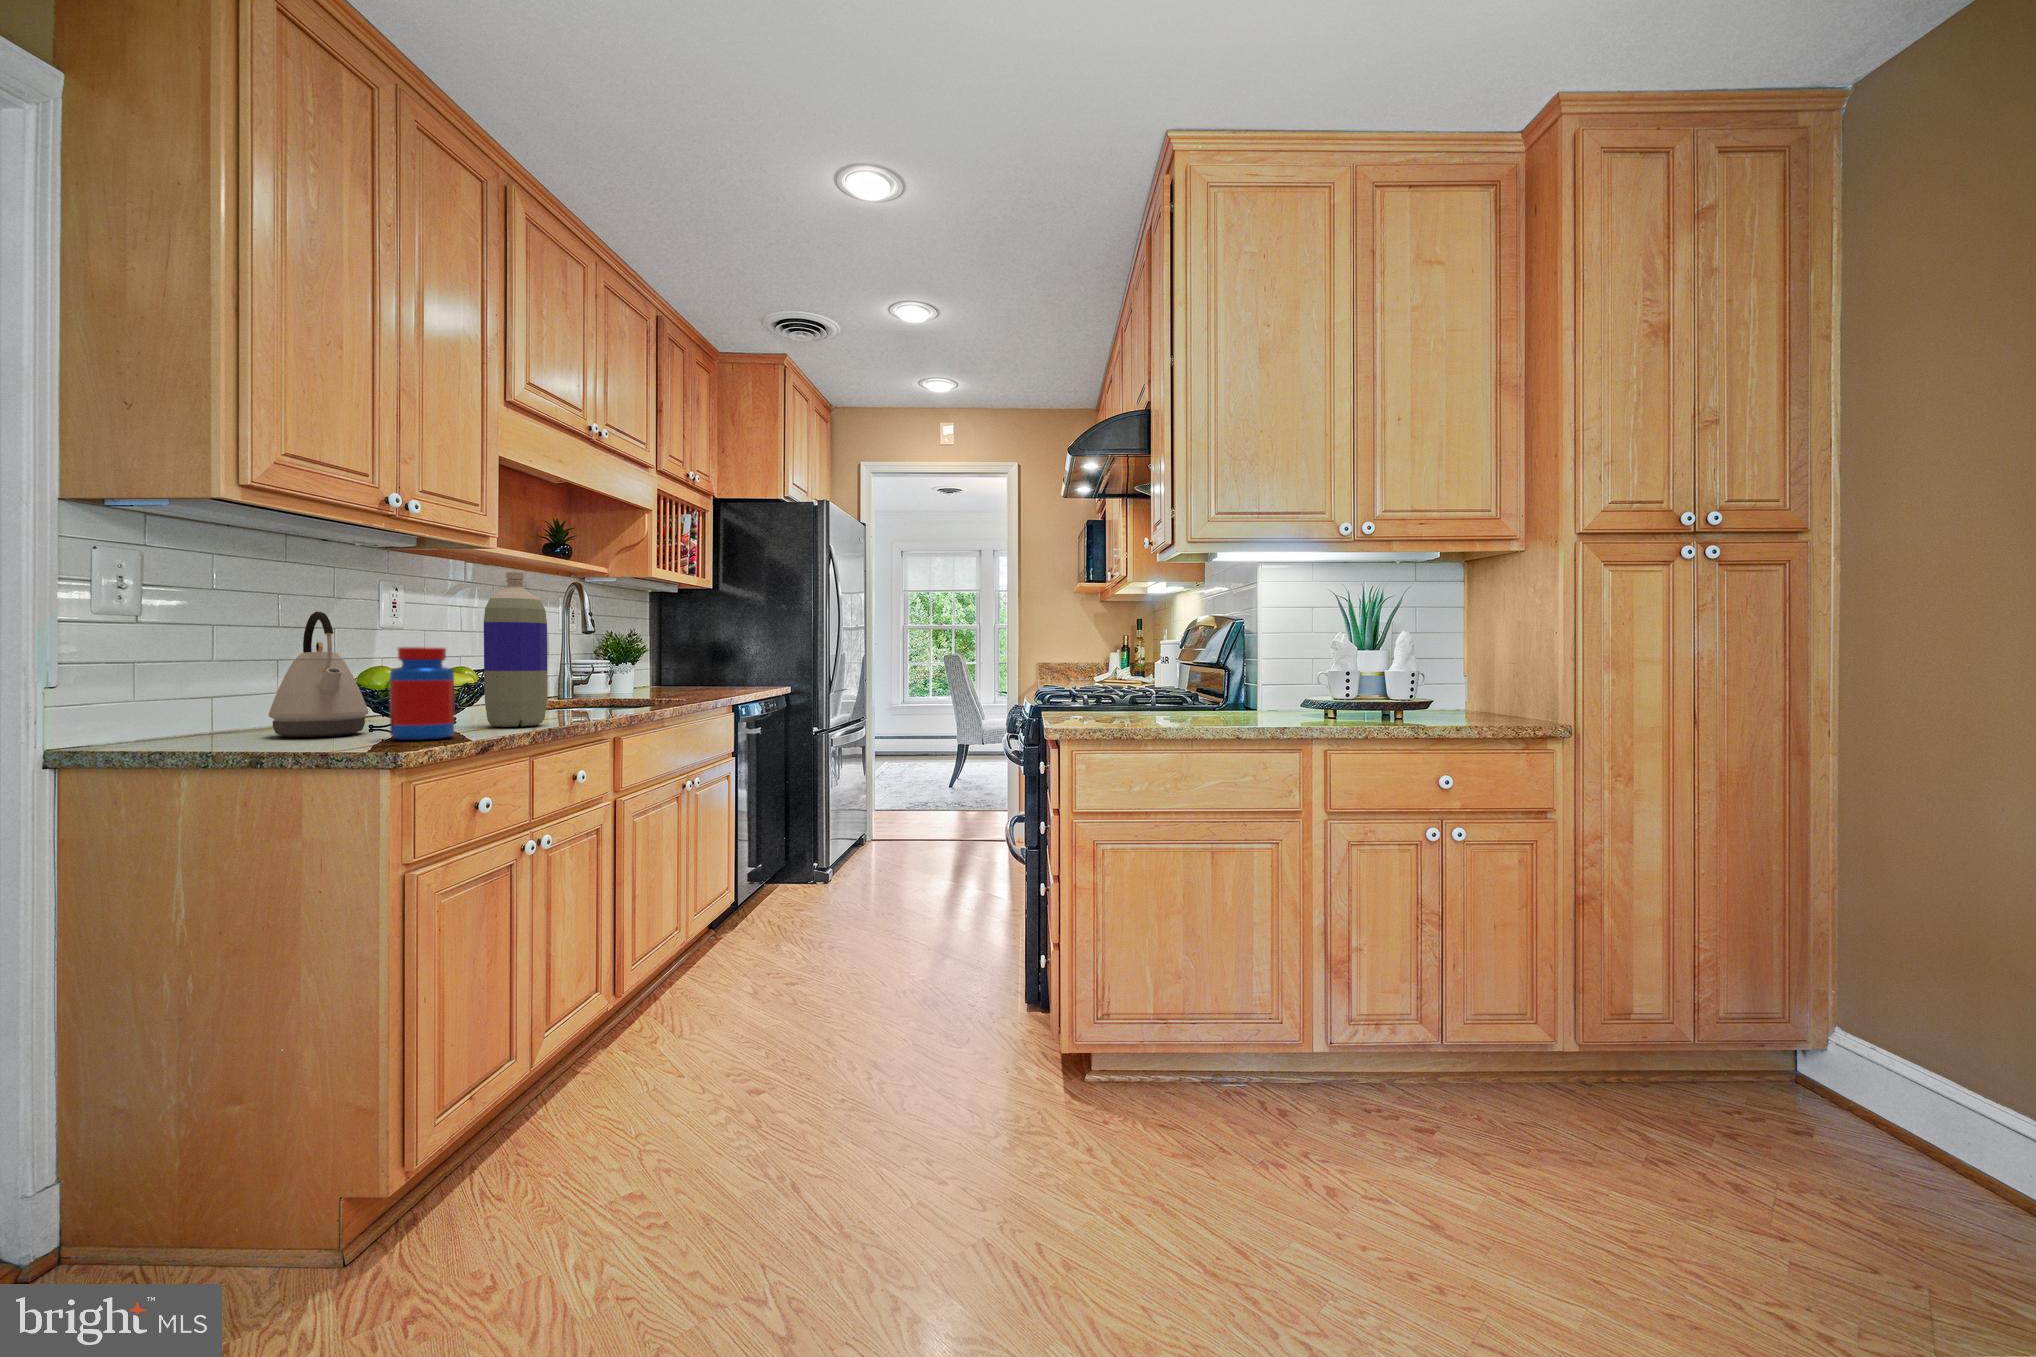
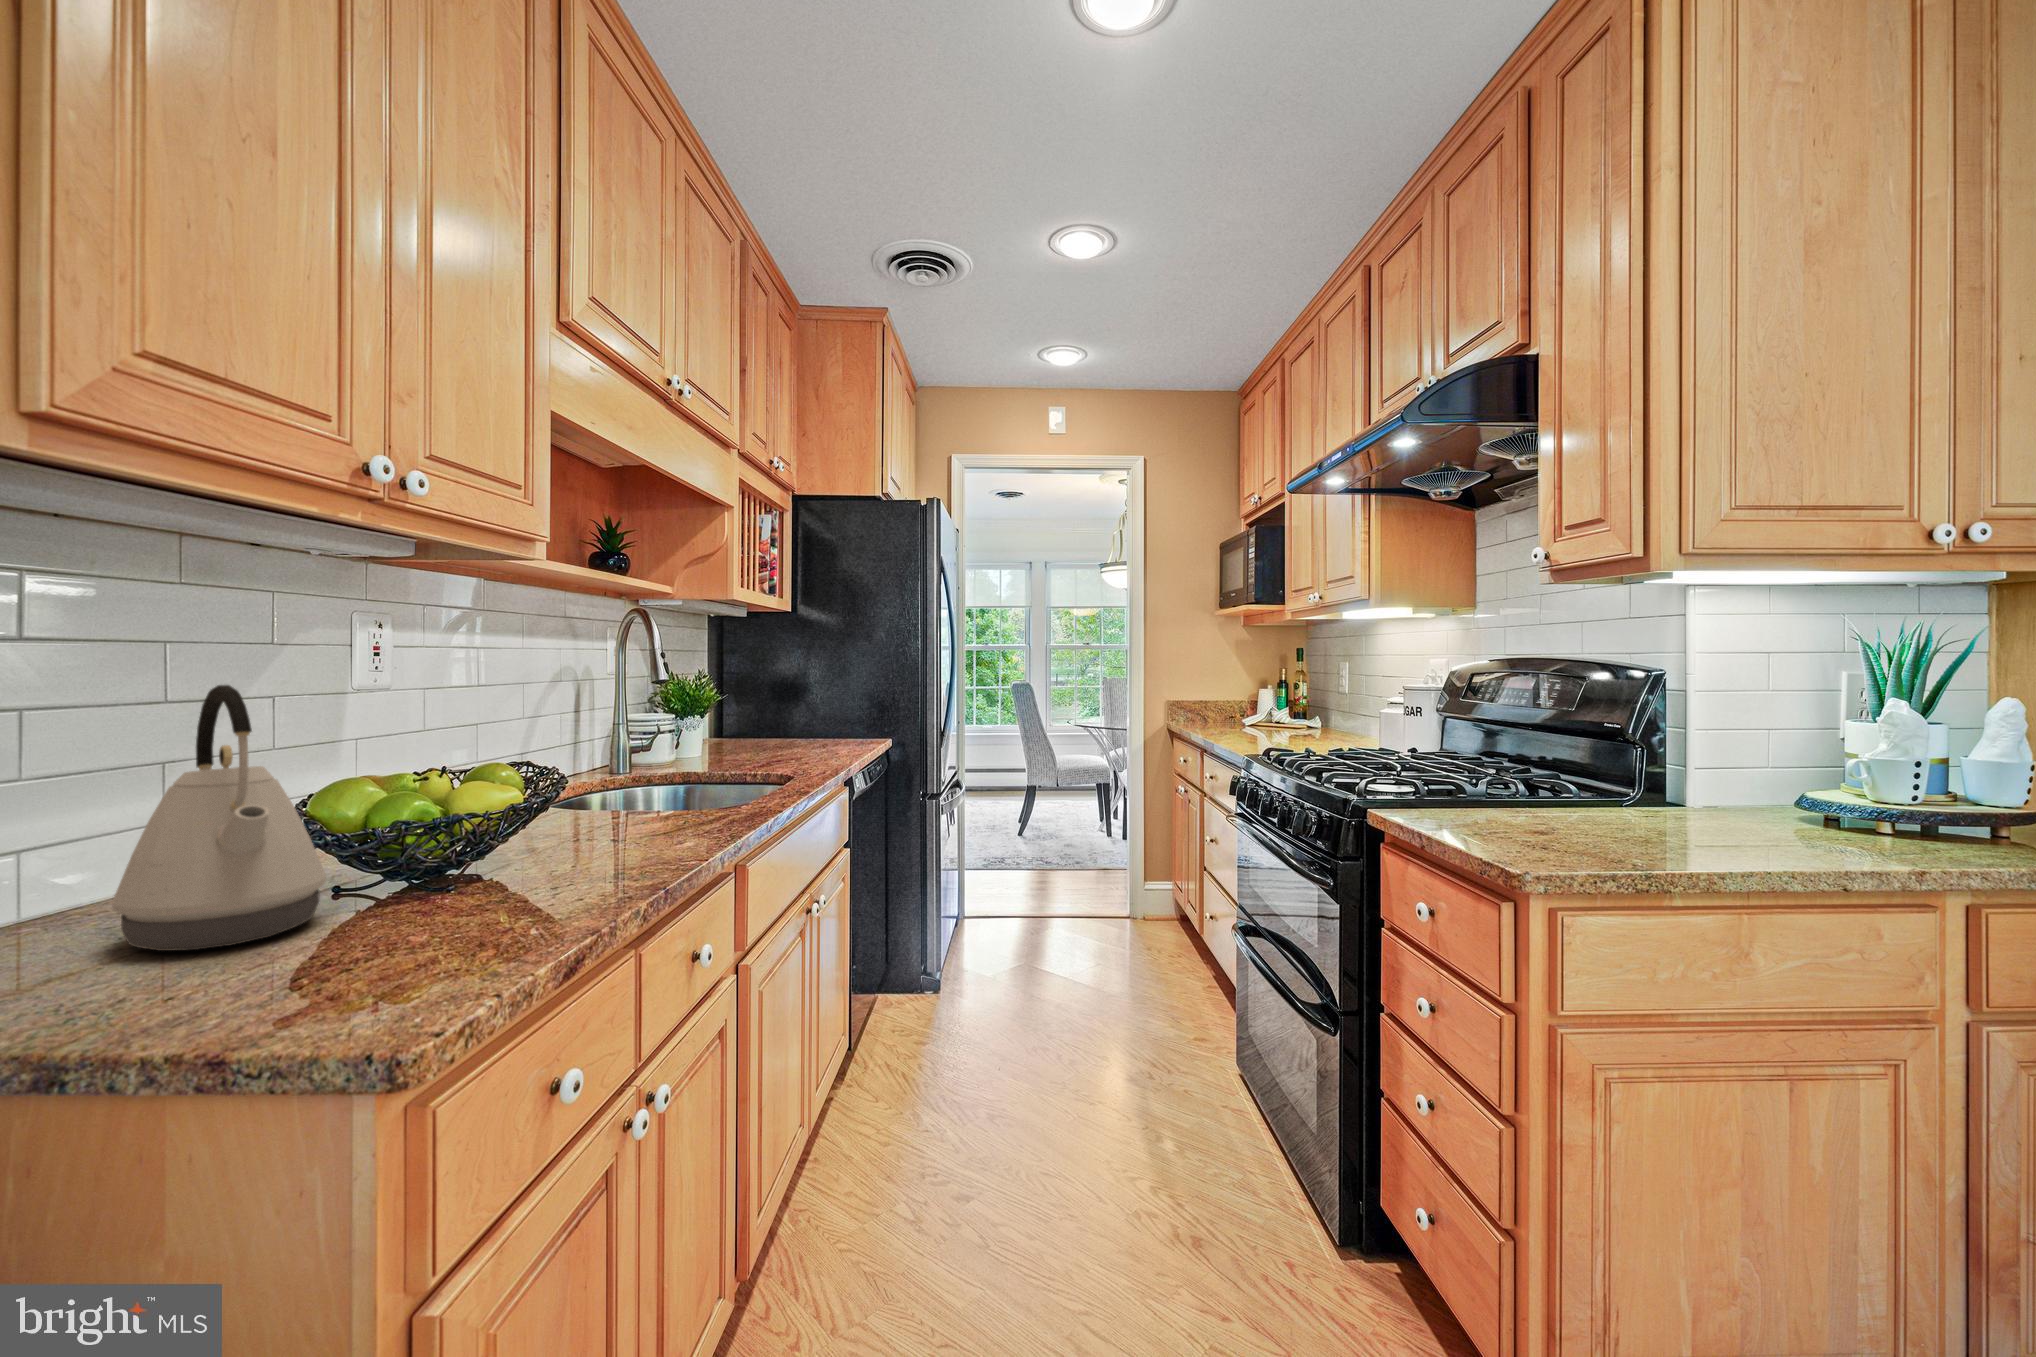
bottle: present [484,572,547,727] -> none [544,601,653,884]
jar: present [390,647,455,740] -> none [370,757,501,961]

